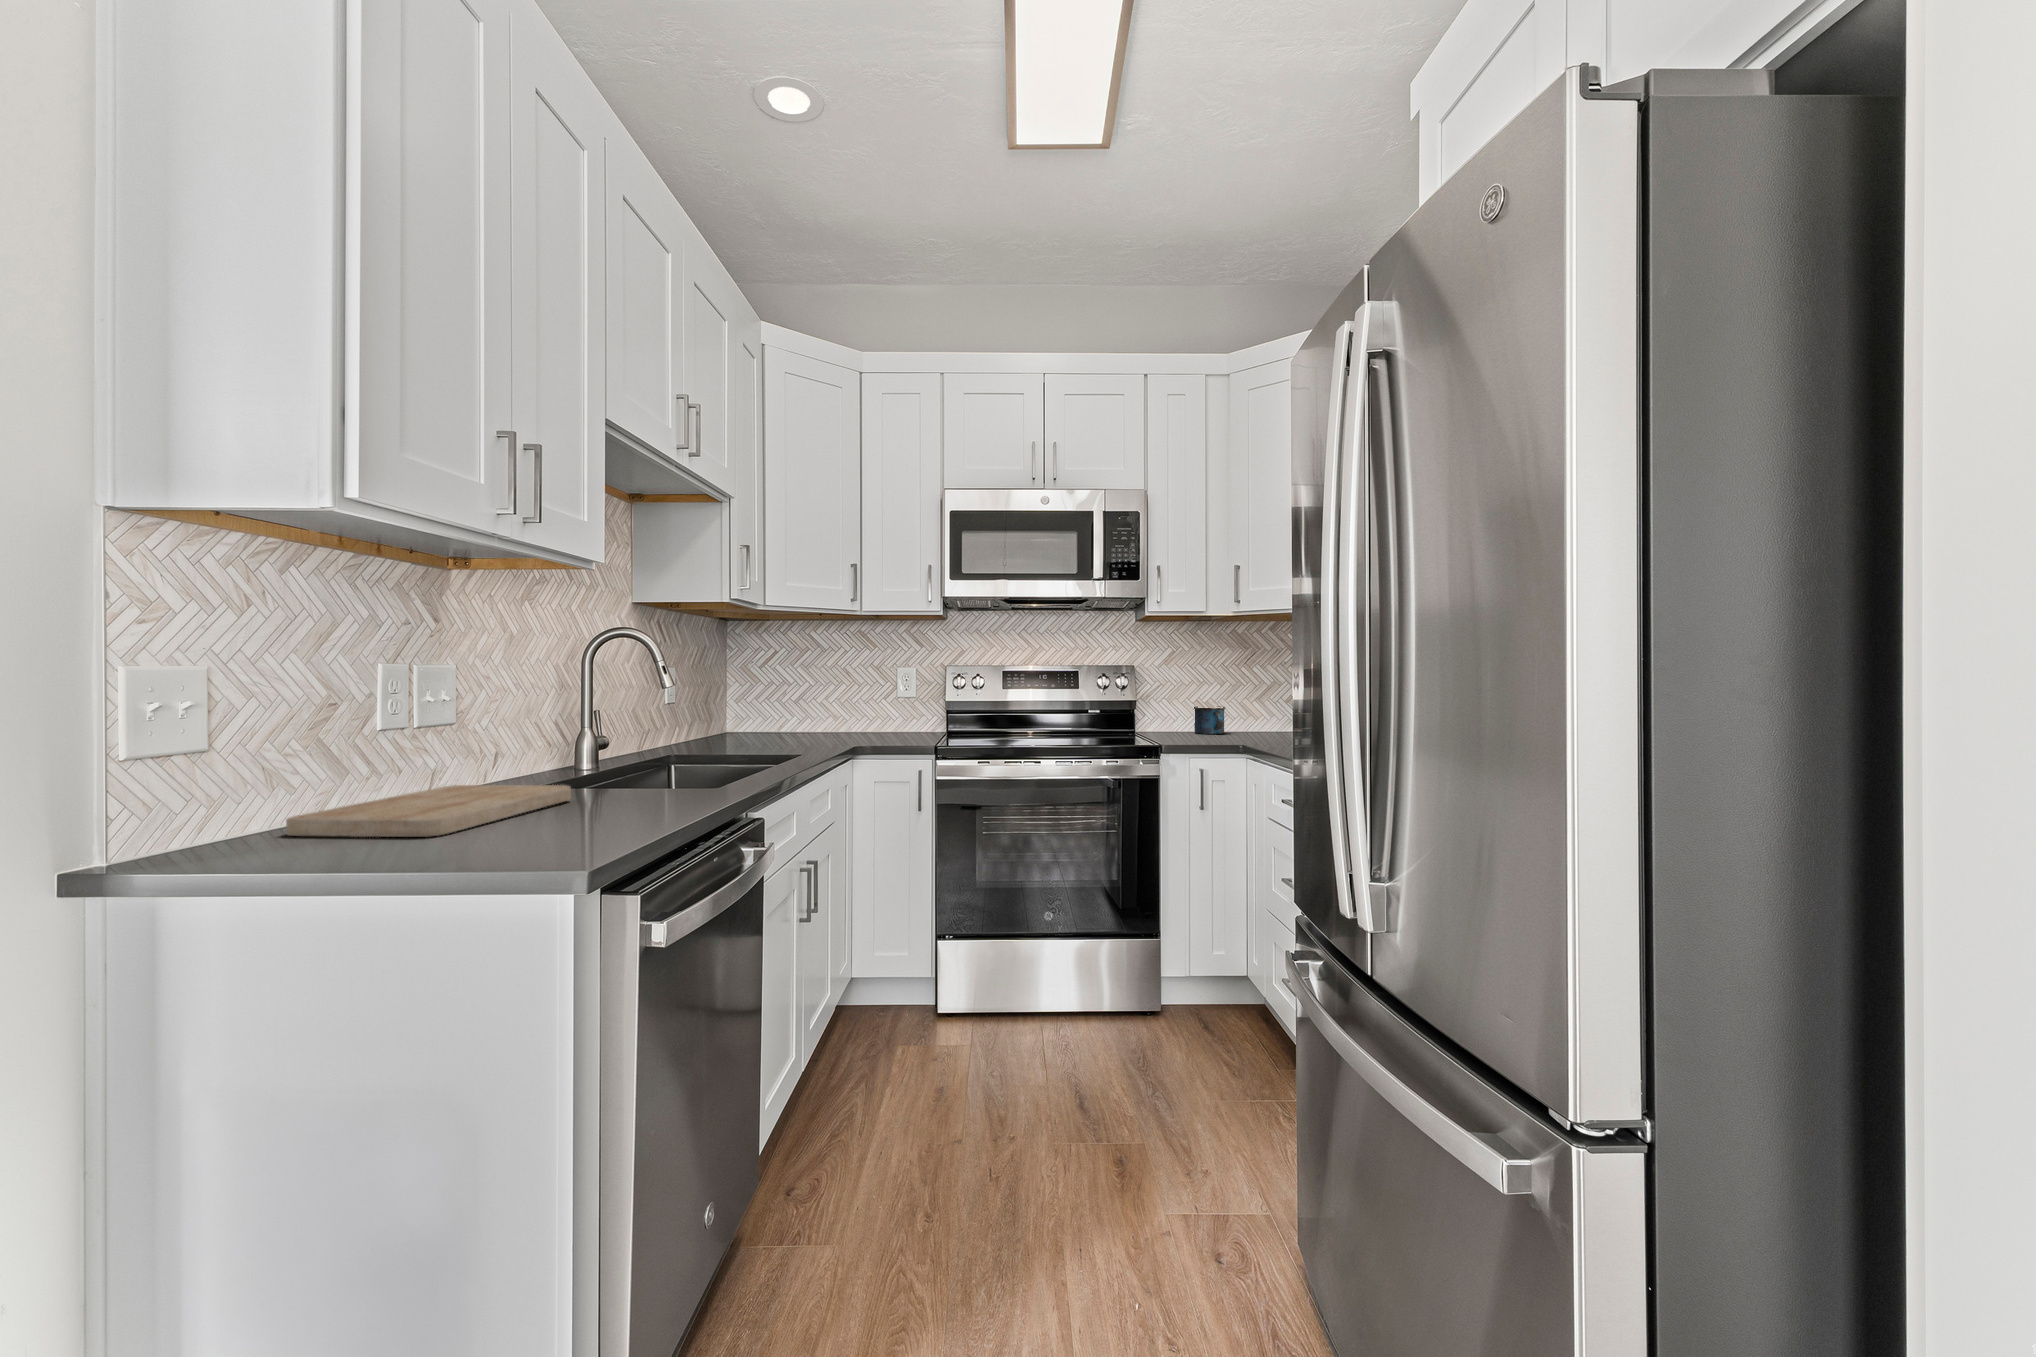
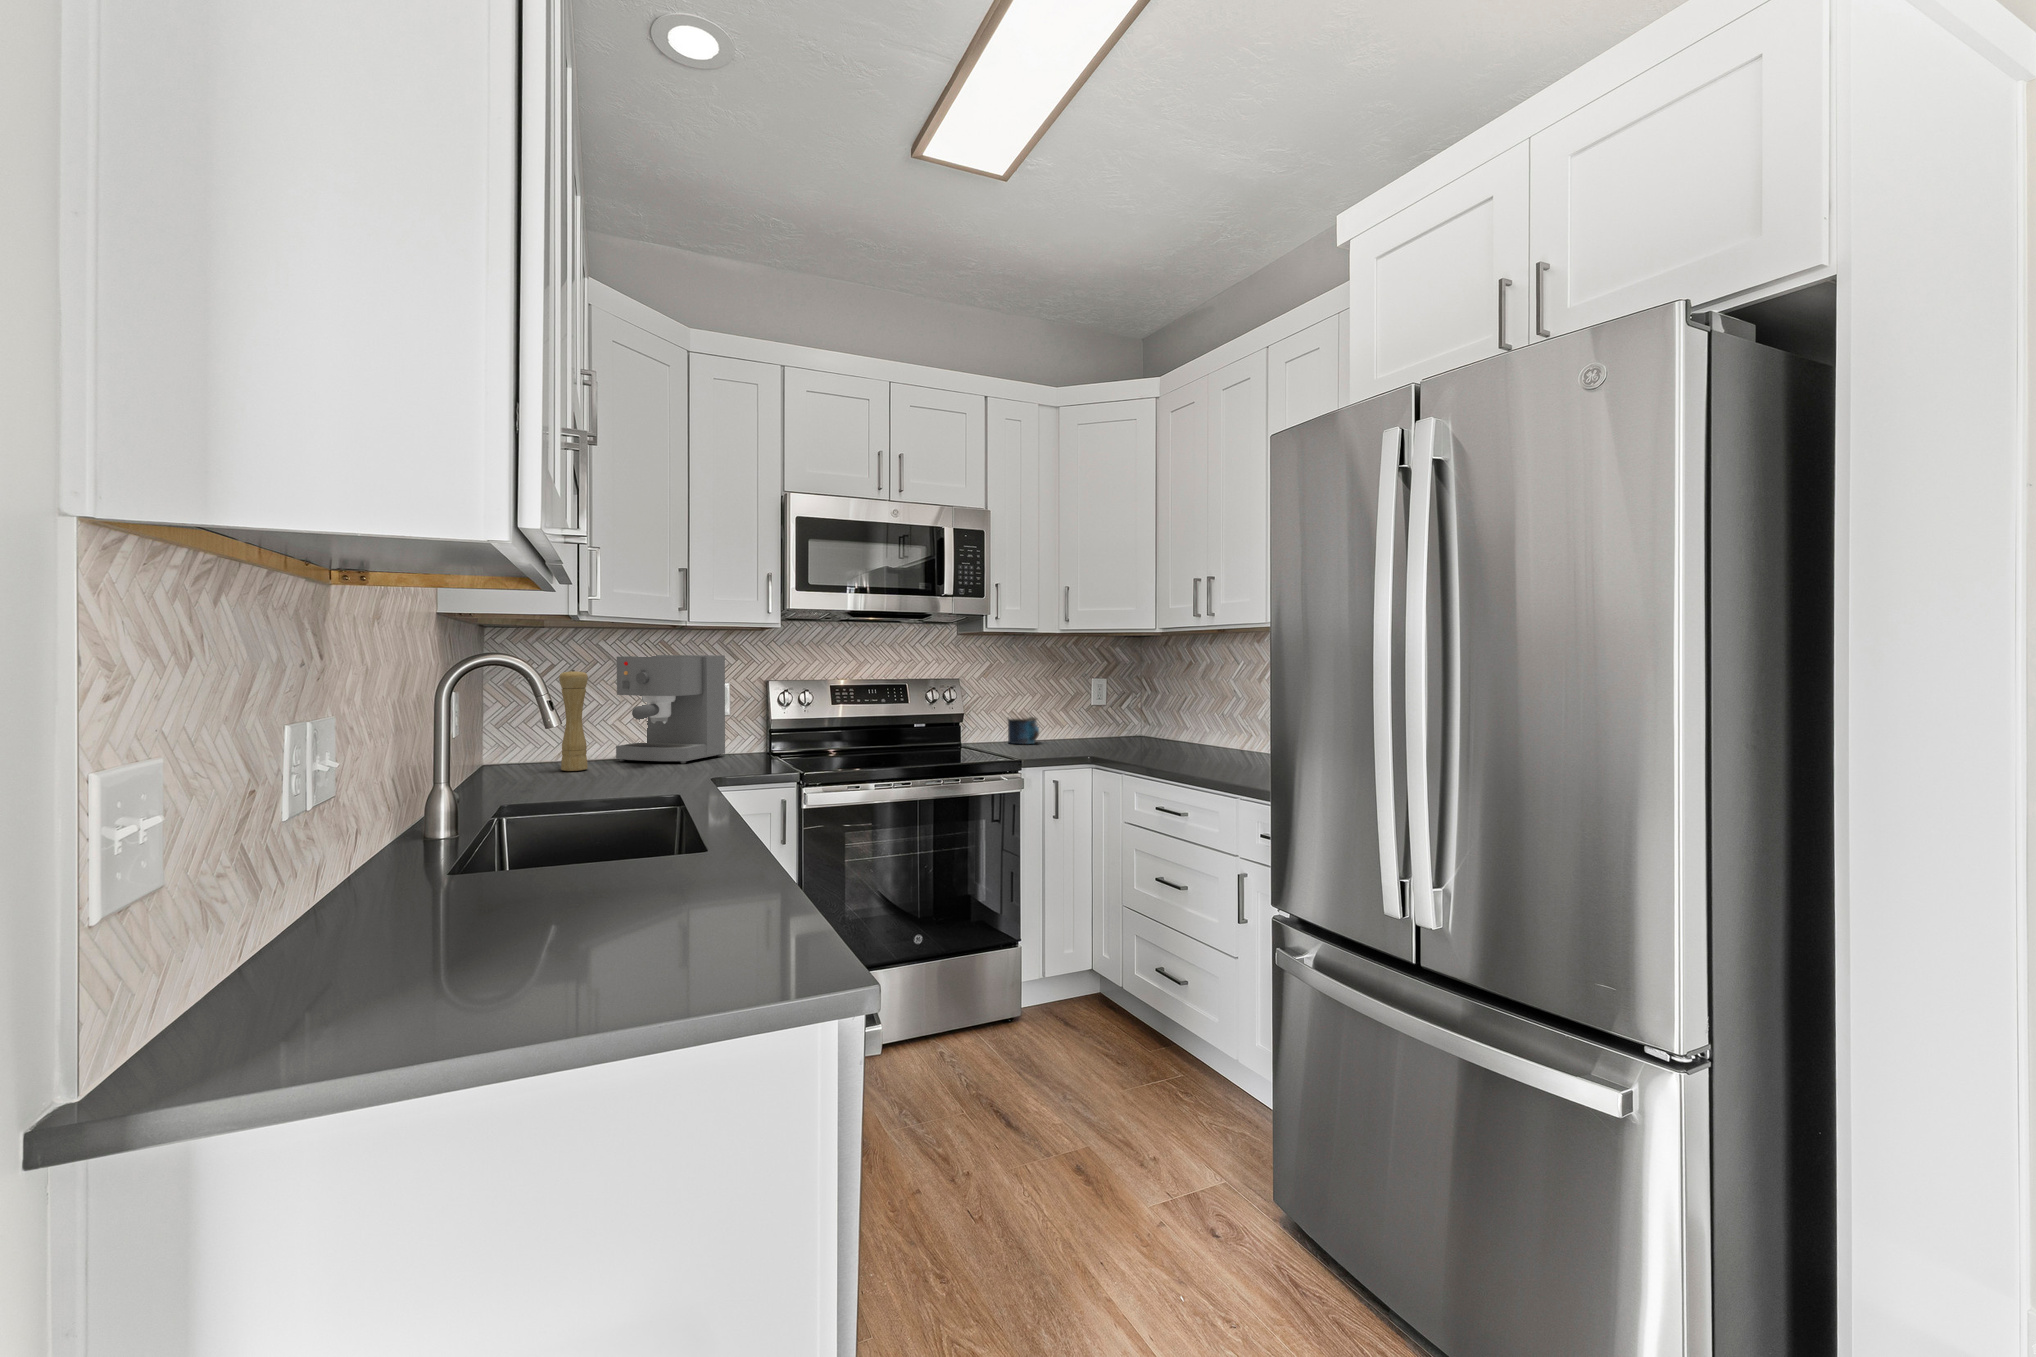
coffee maker: none [820,643,913,737] -> present [616,655,725,764]
pepper mill: none [766,654,788,738] -> present [559,670,588,771]
cutting board: present [286,785,571,837] -> none [257,883,578,1034]

